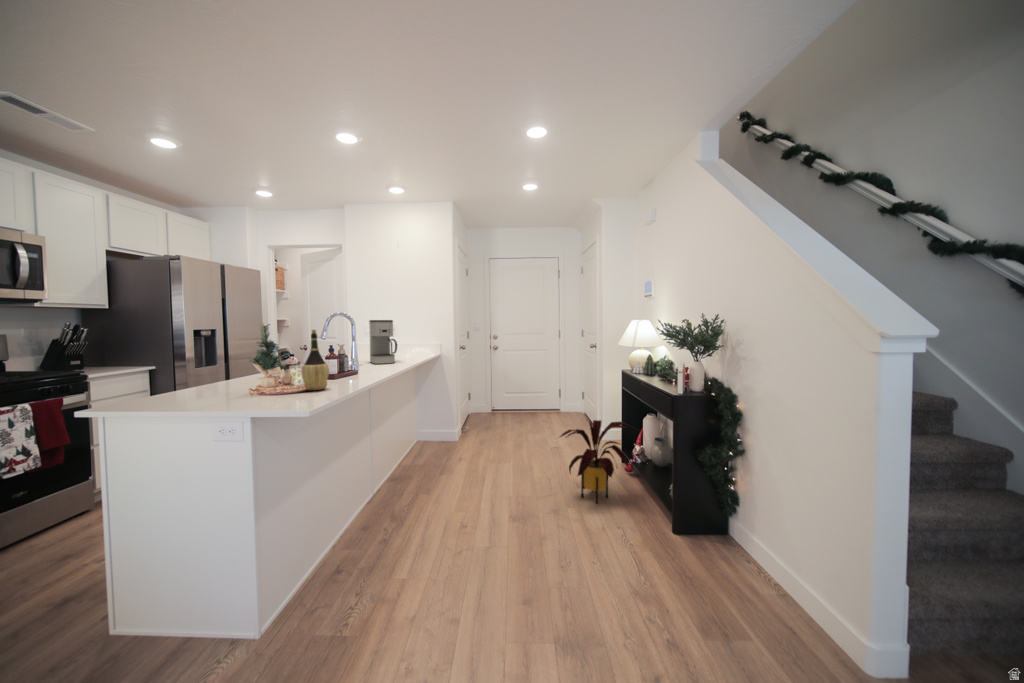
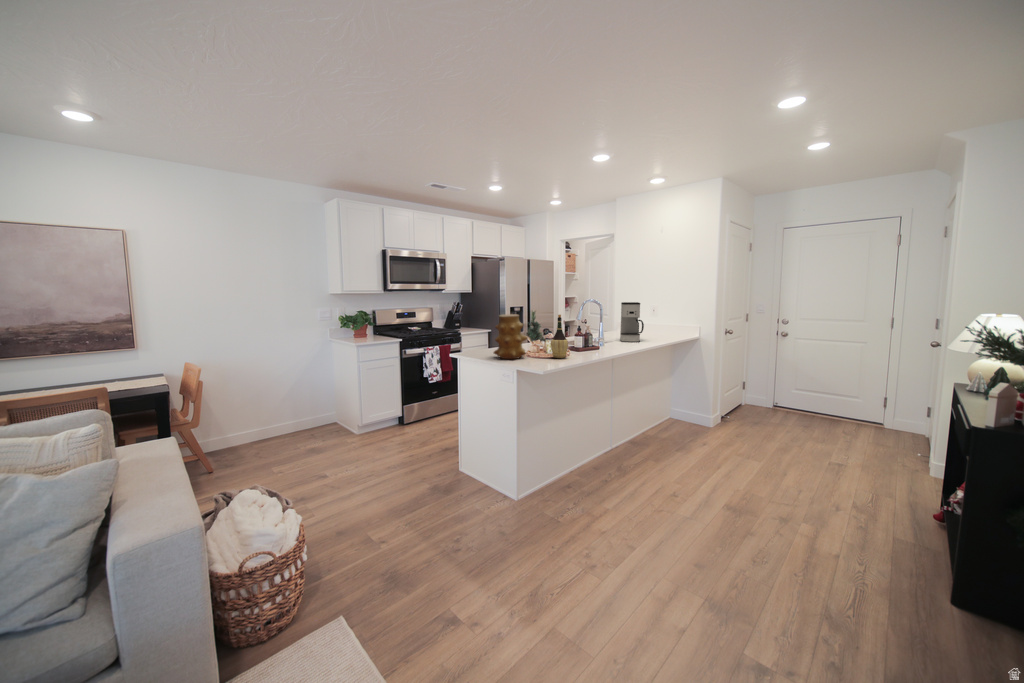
vase: none [193,331,262,403] -> present [494,314,527,359]
house plant: present [560,420,632,503] -> none [796,431,949,535]

